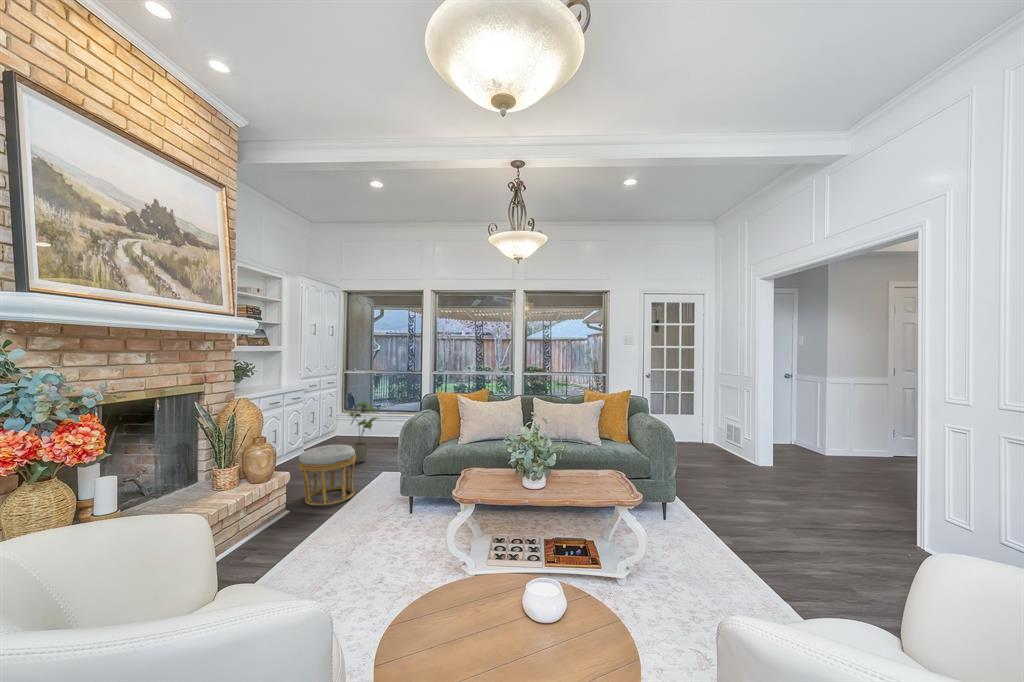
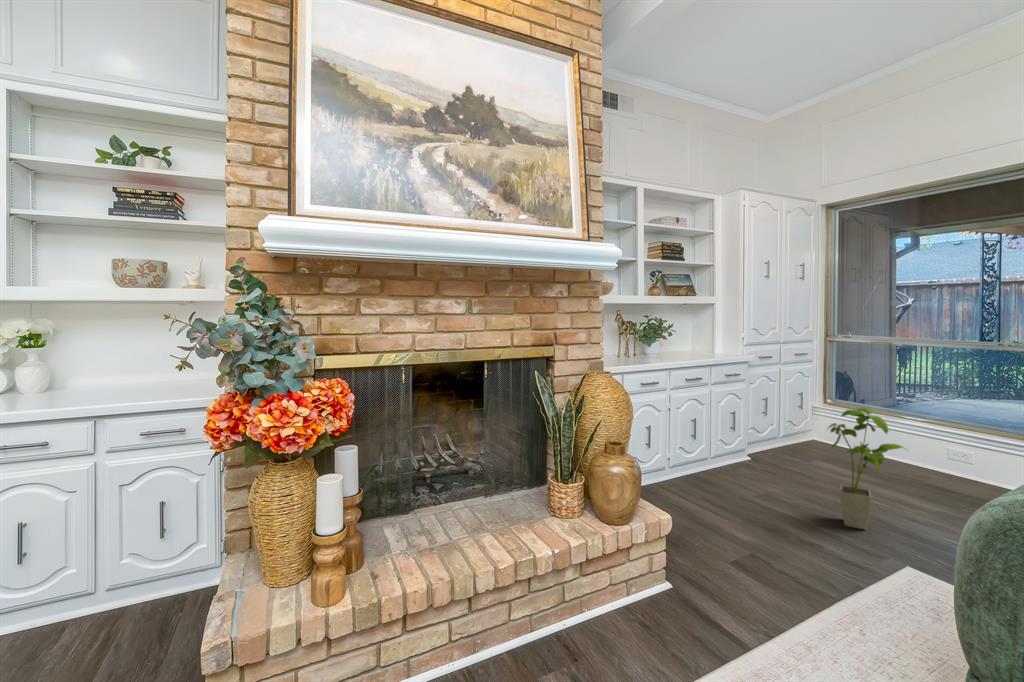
ottoman: present [298,445,356,506] -> none [694,481,814,618]

